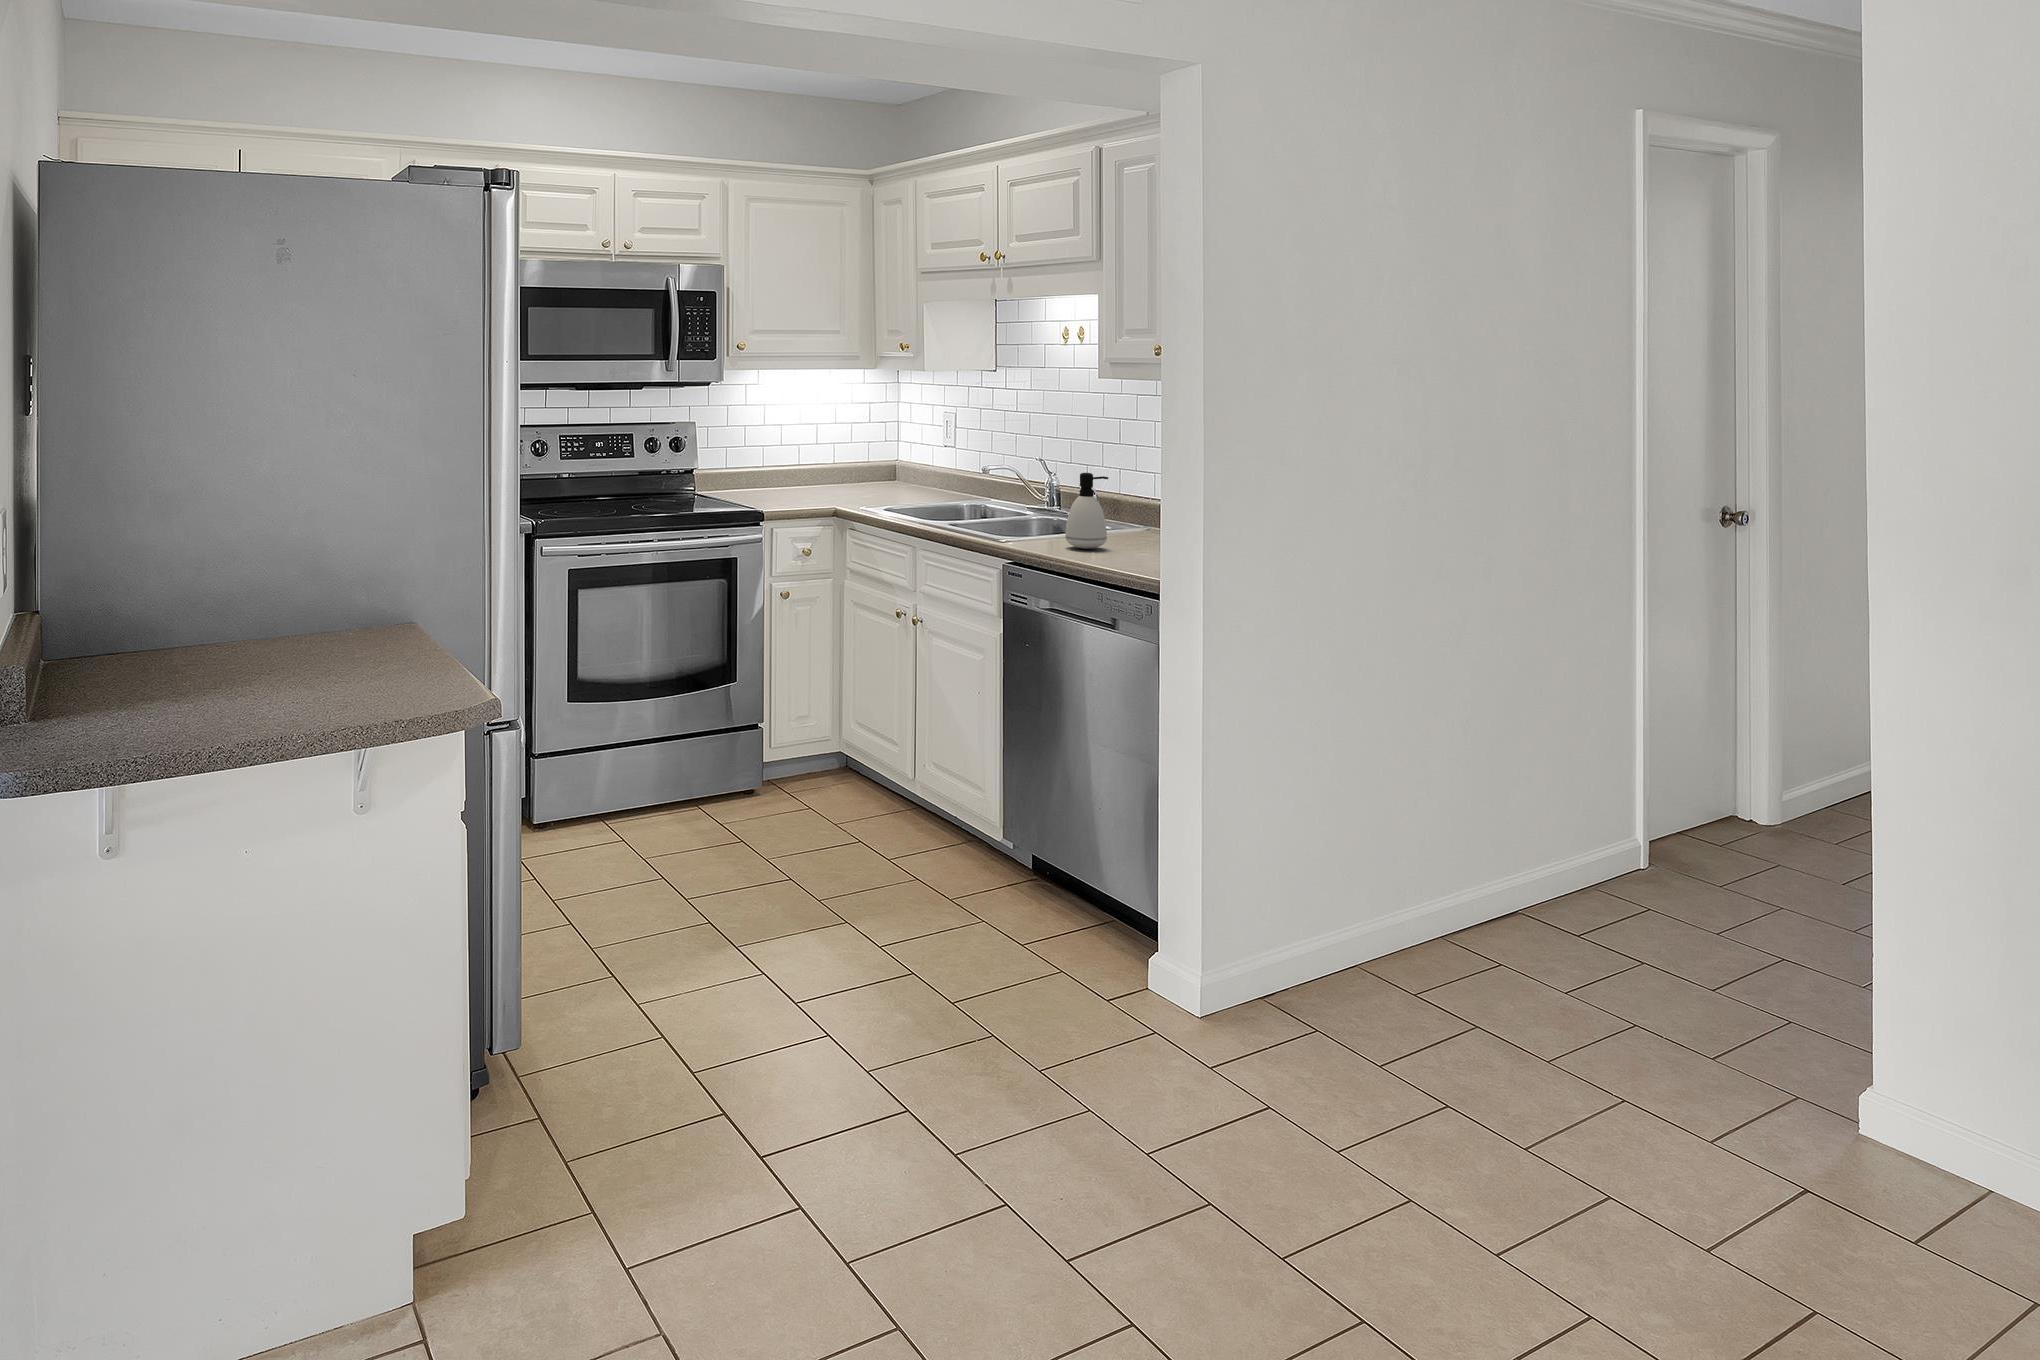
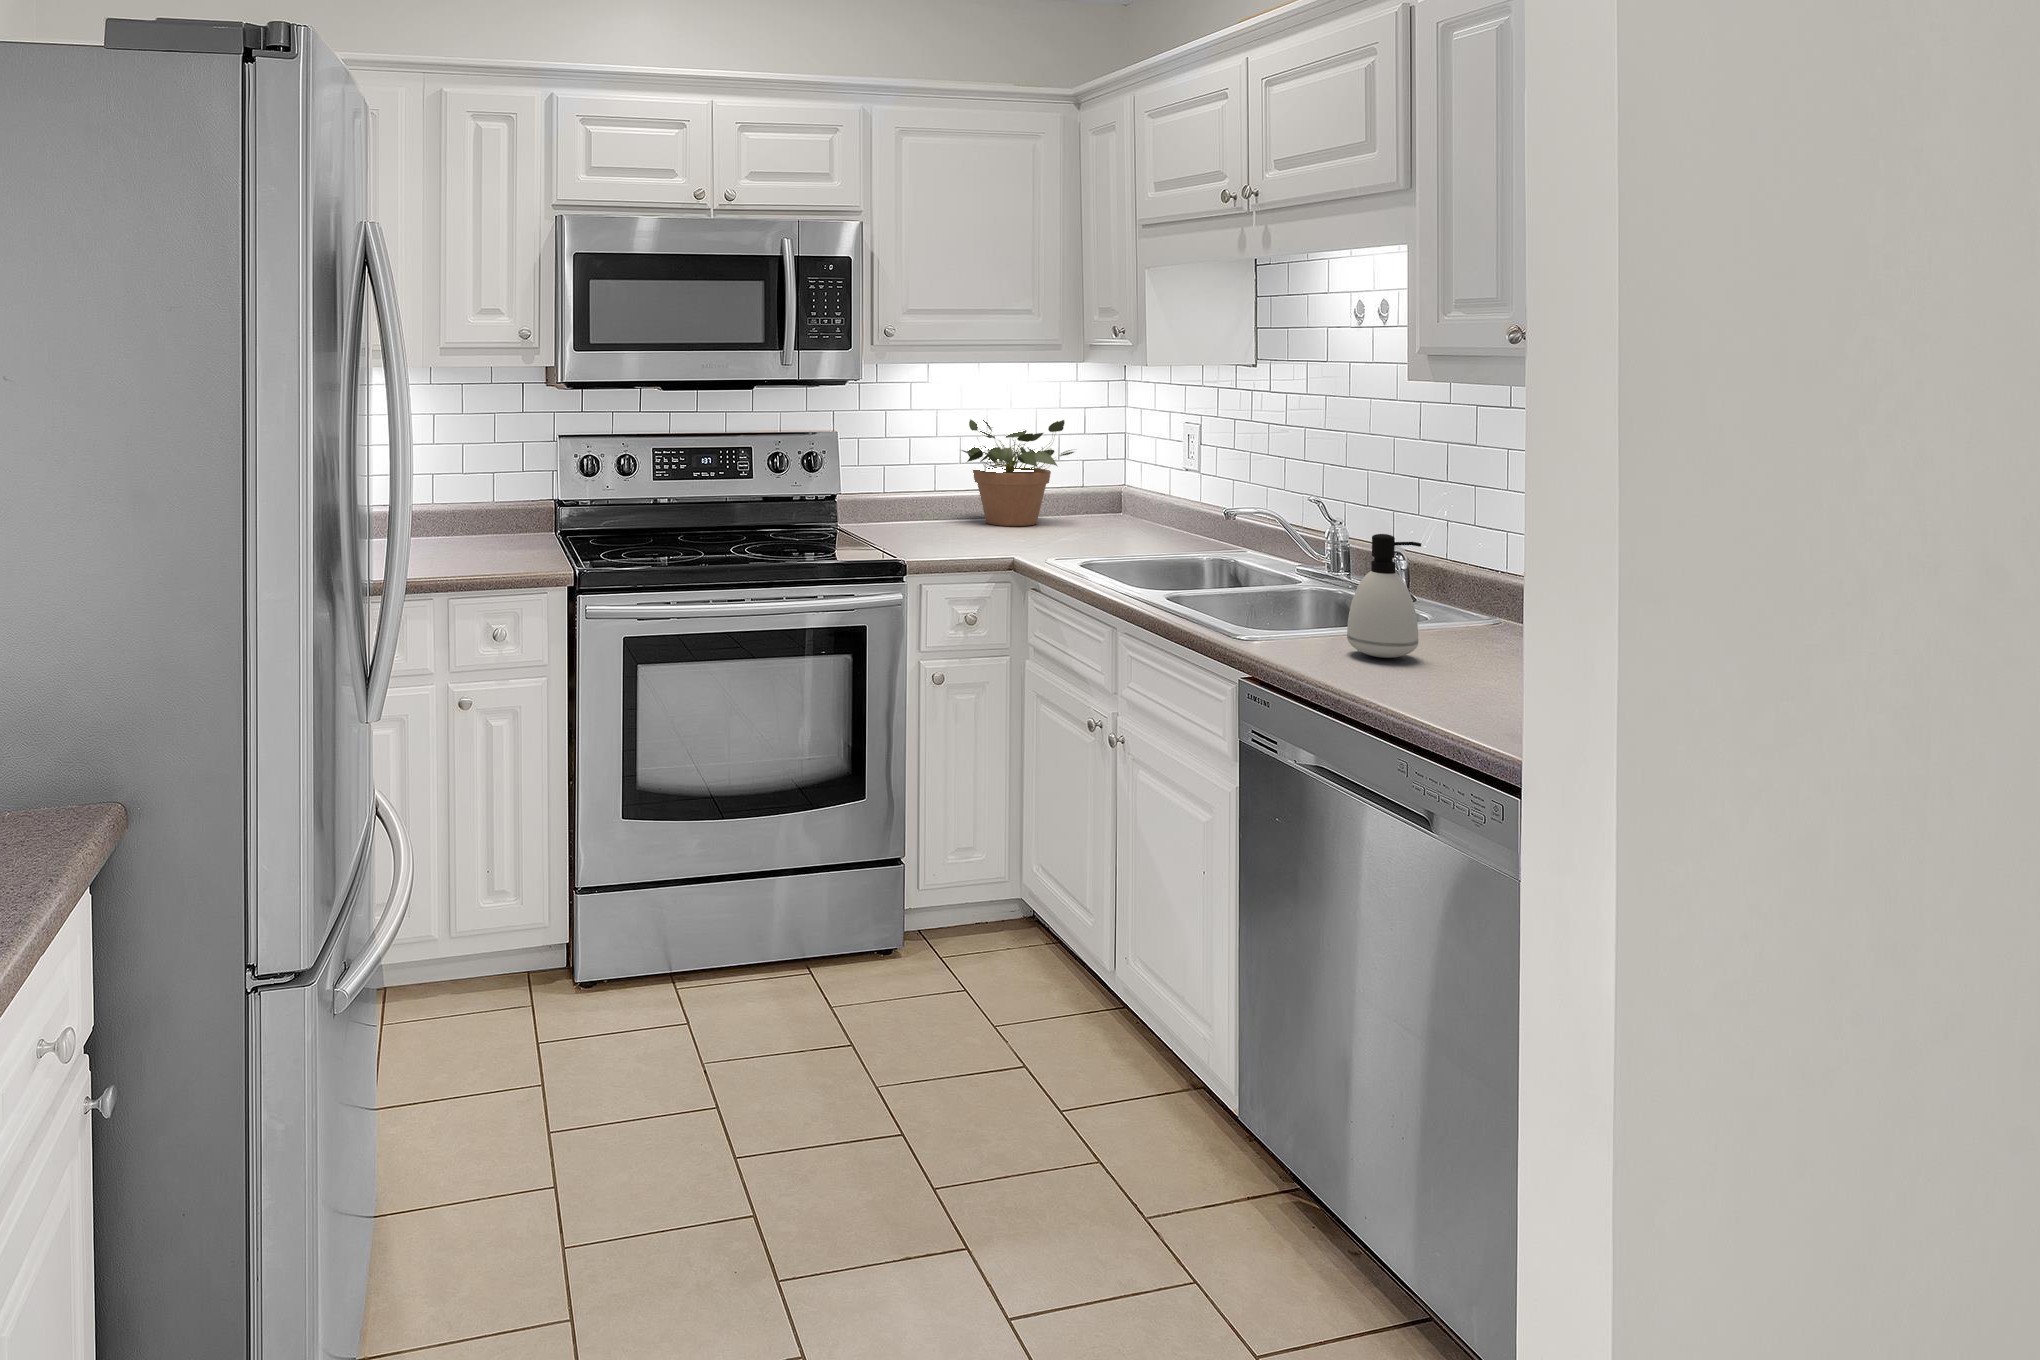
potted plant: none [781,411,870,492] -> present [961,419,1074,526]

